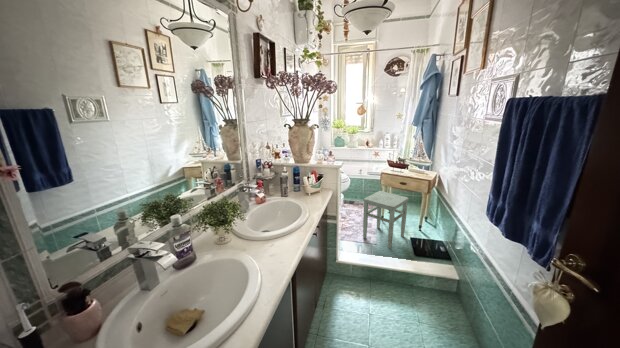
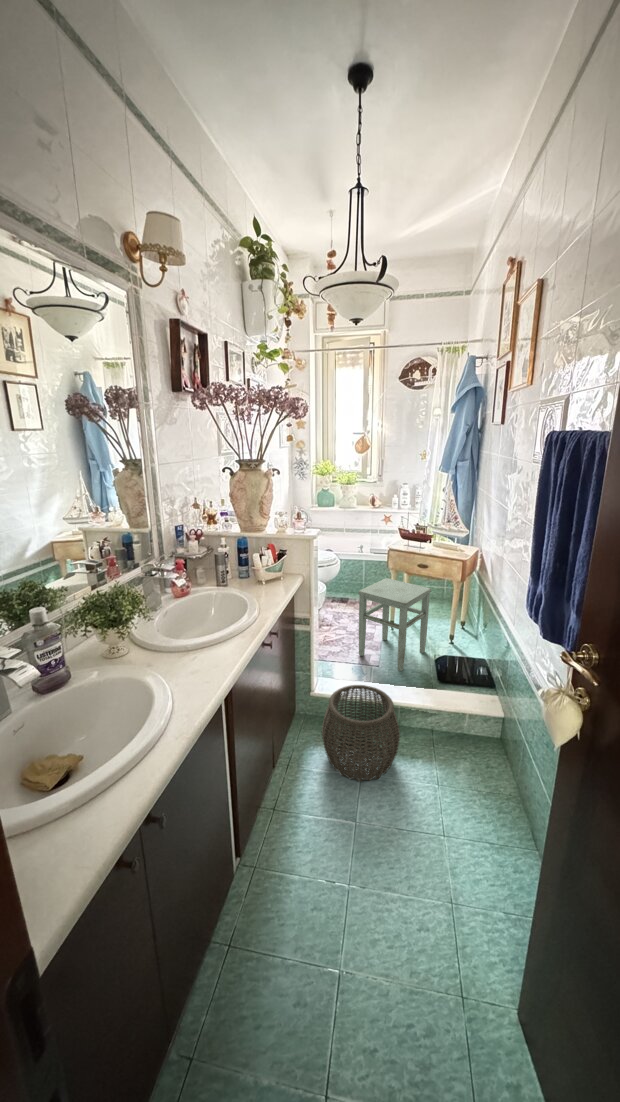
woven basket: none [344,258,394,320] -> present [322,685,400,781]

